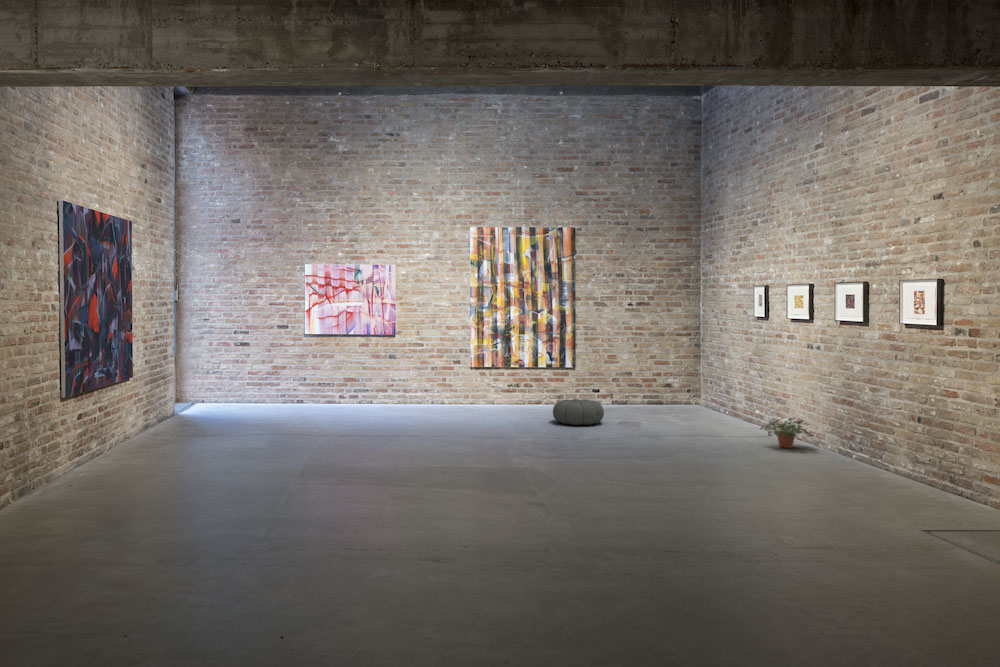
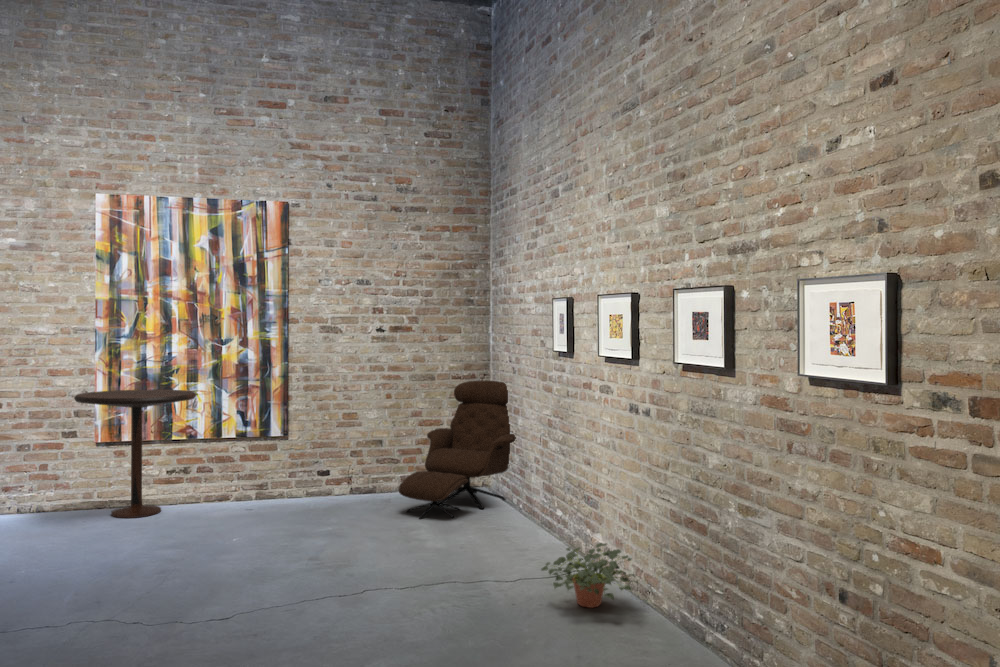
lounge chair: none [652,337,723,417] -> present [399,380,516,519]
pedestal table: none [467,341,531,412] -> present [74,389,196,518]
pouf: present [553,399,604,425] -> none [198,497,293,550]

